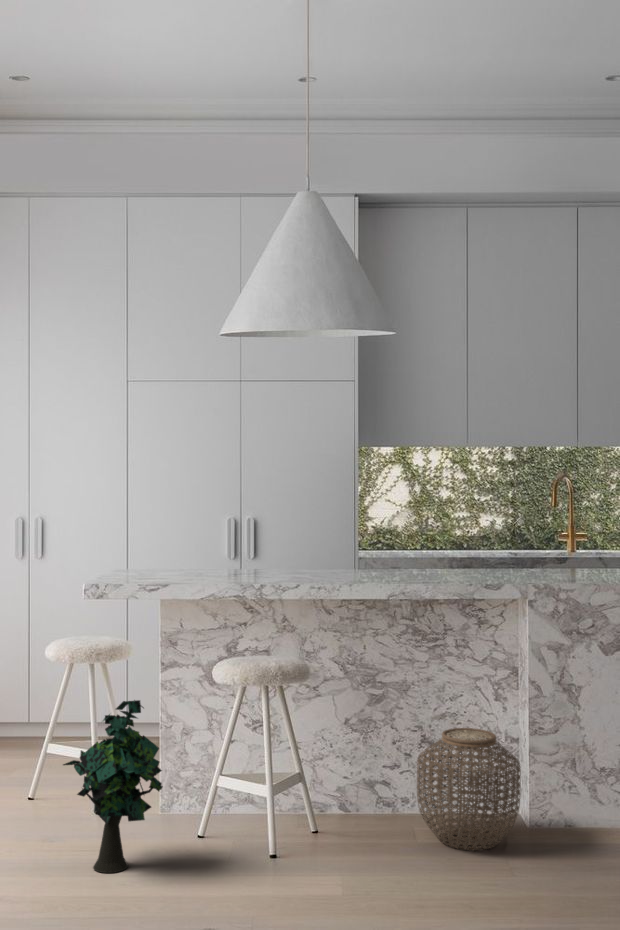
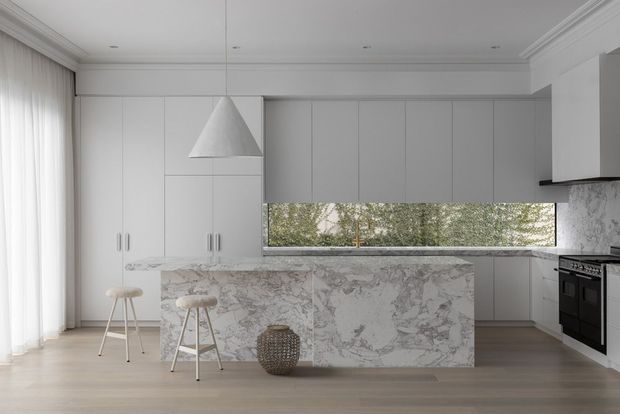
decorative plant: present [63,700,163,873] -> none [109,310,149,376]

